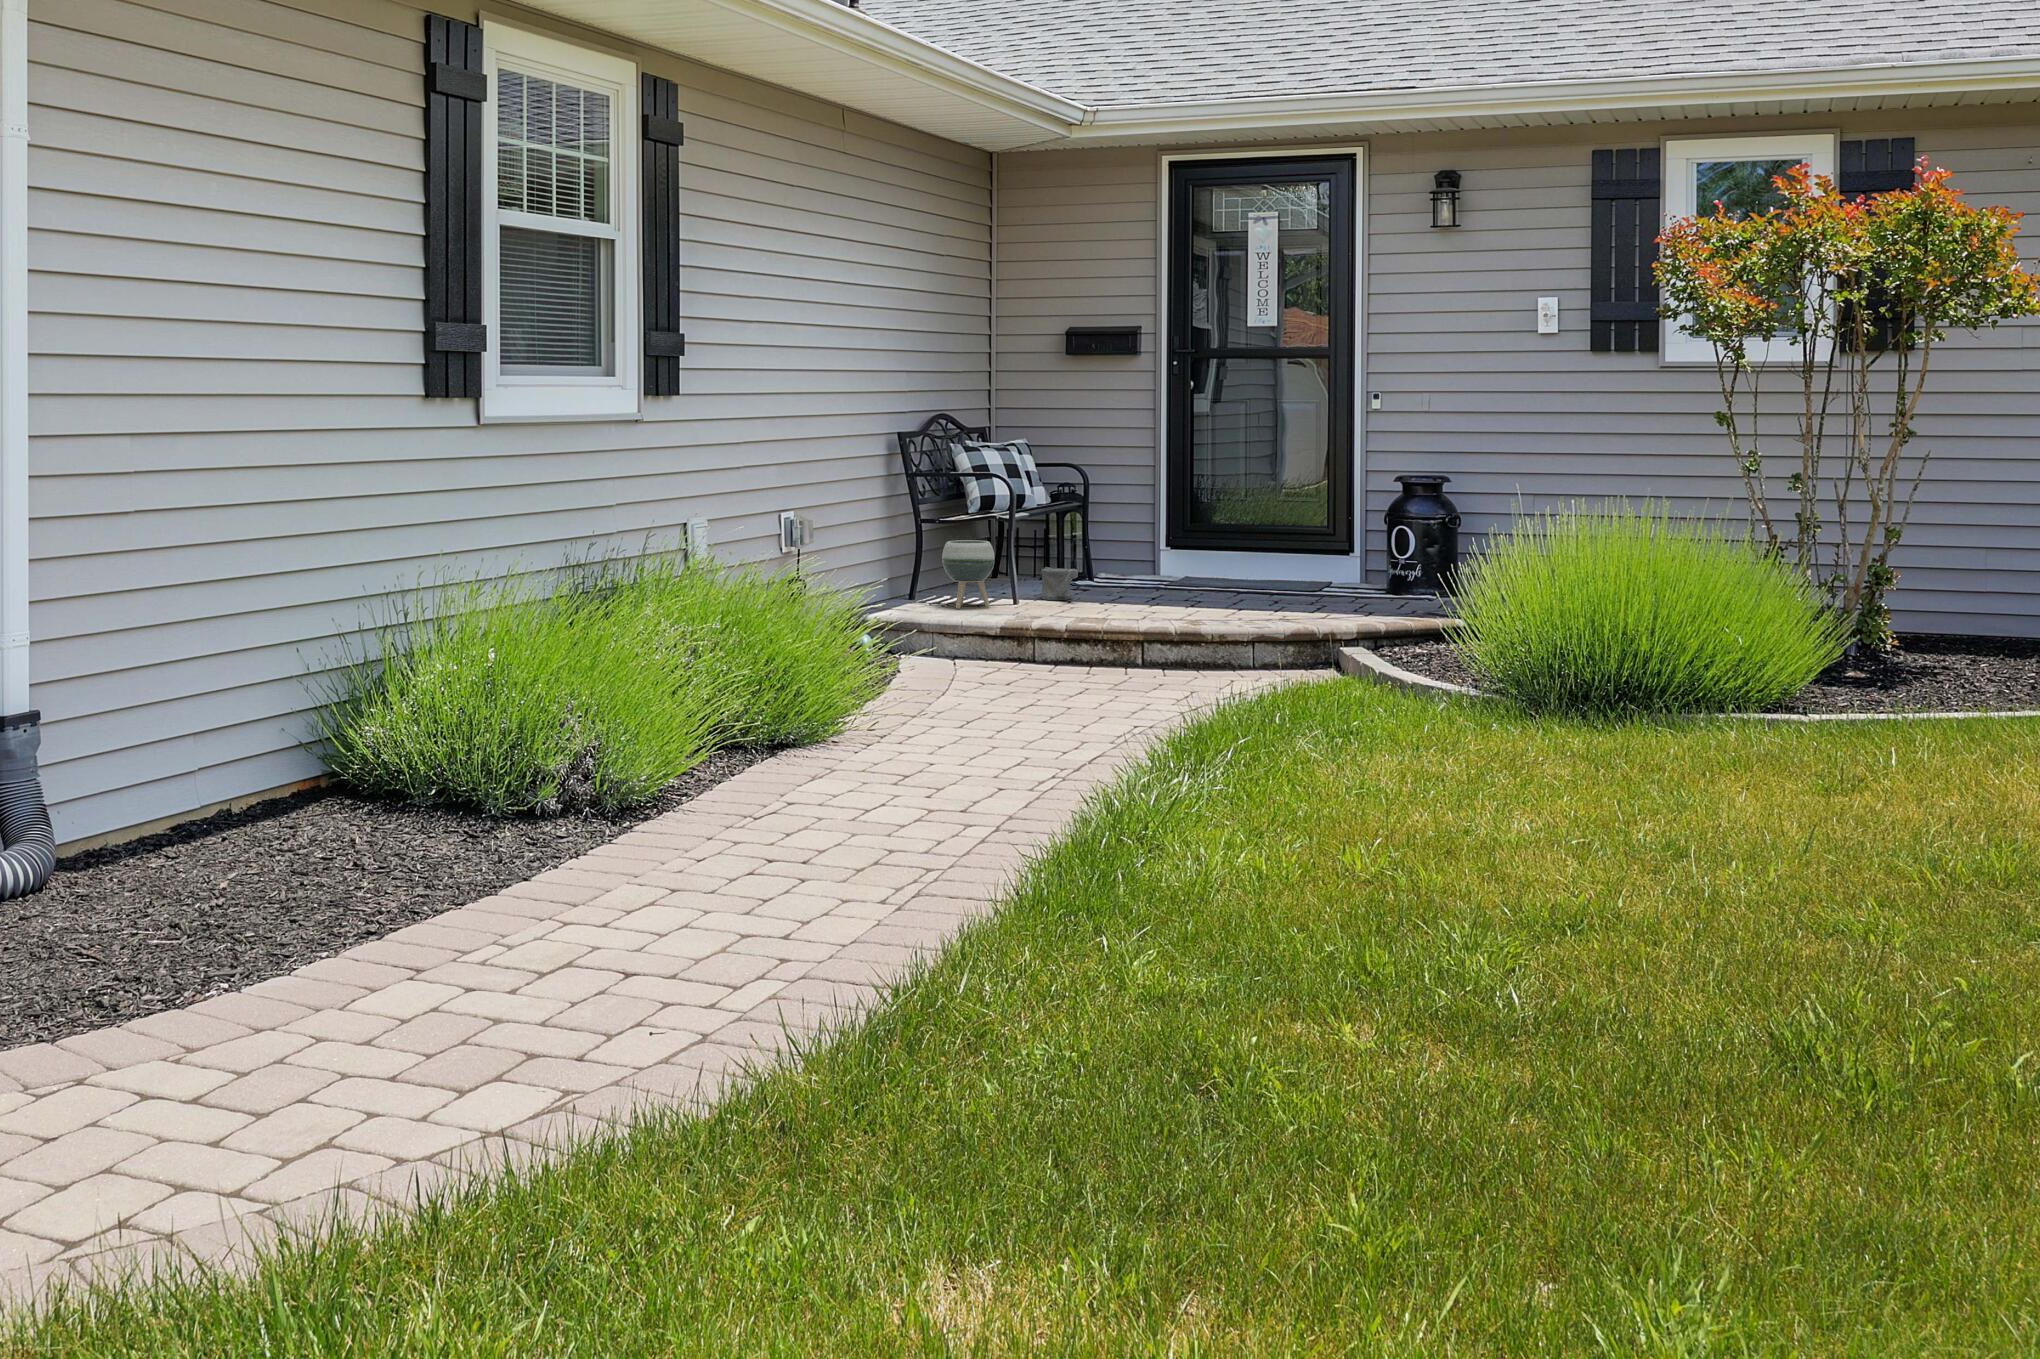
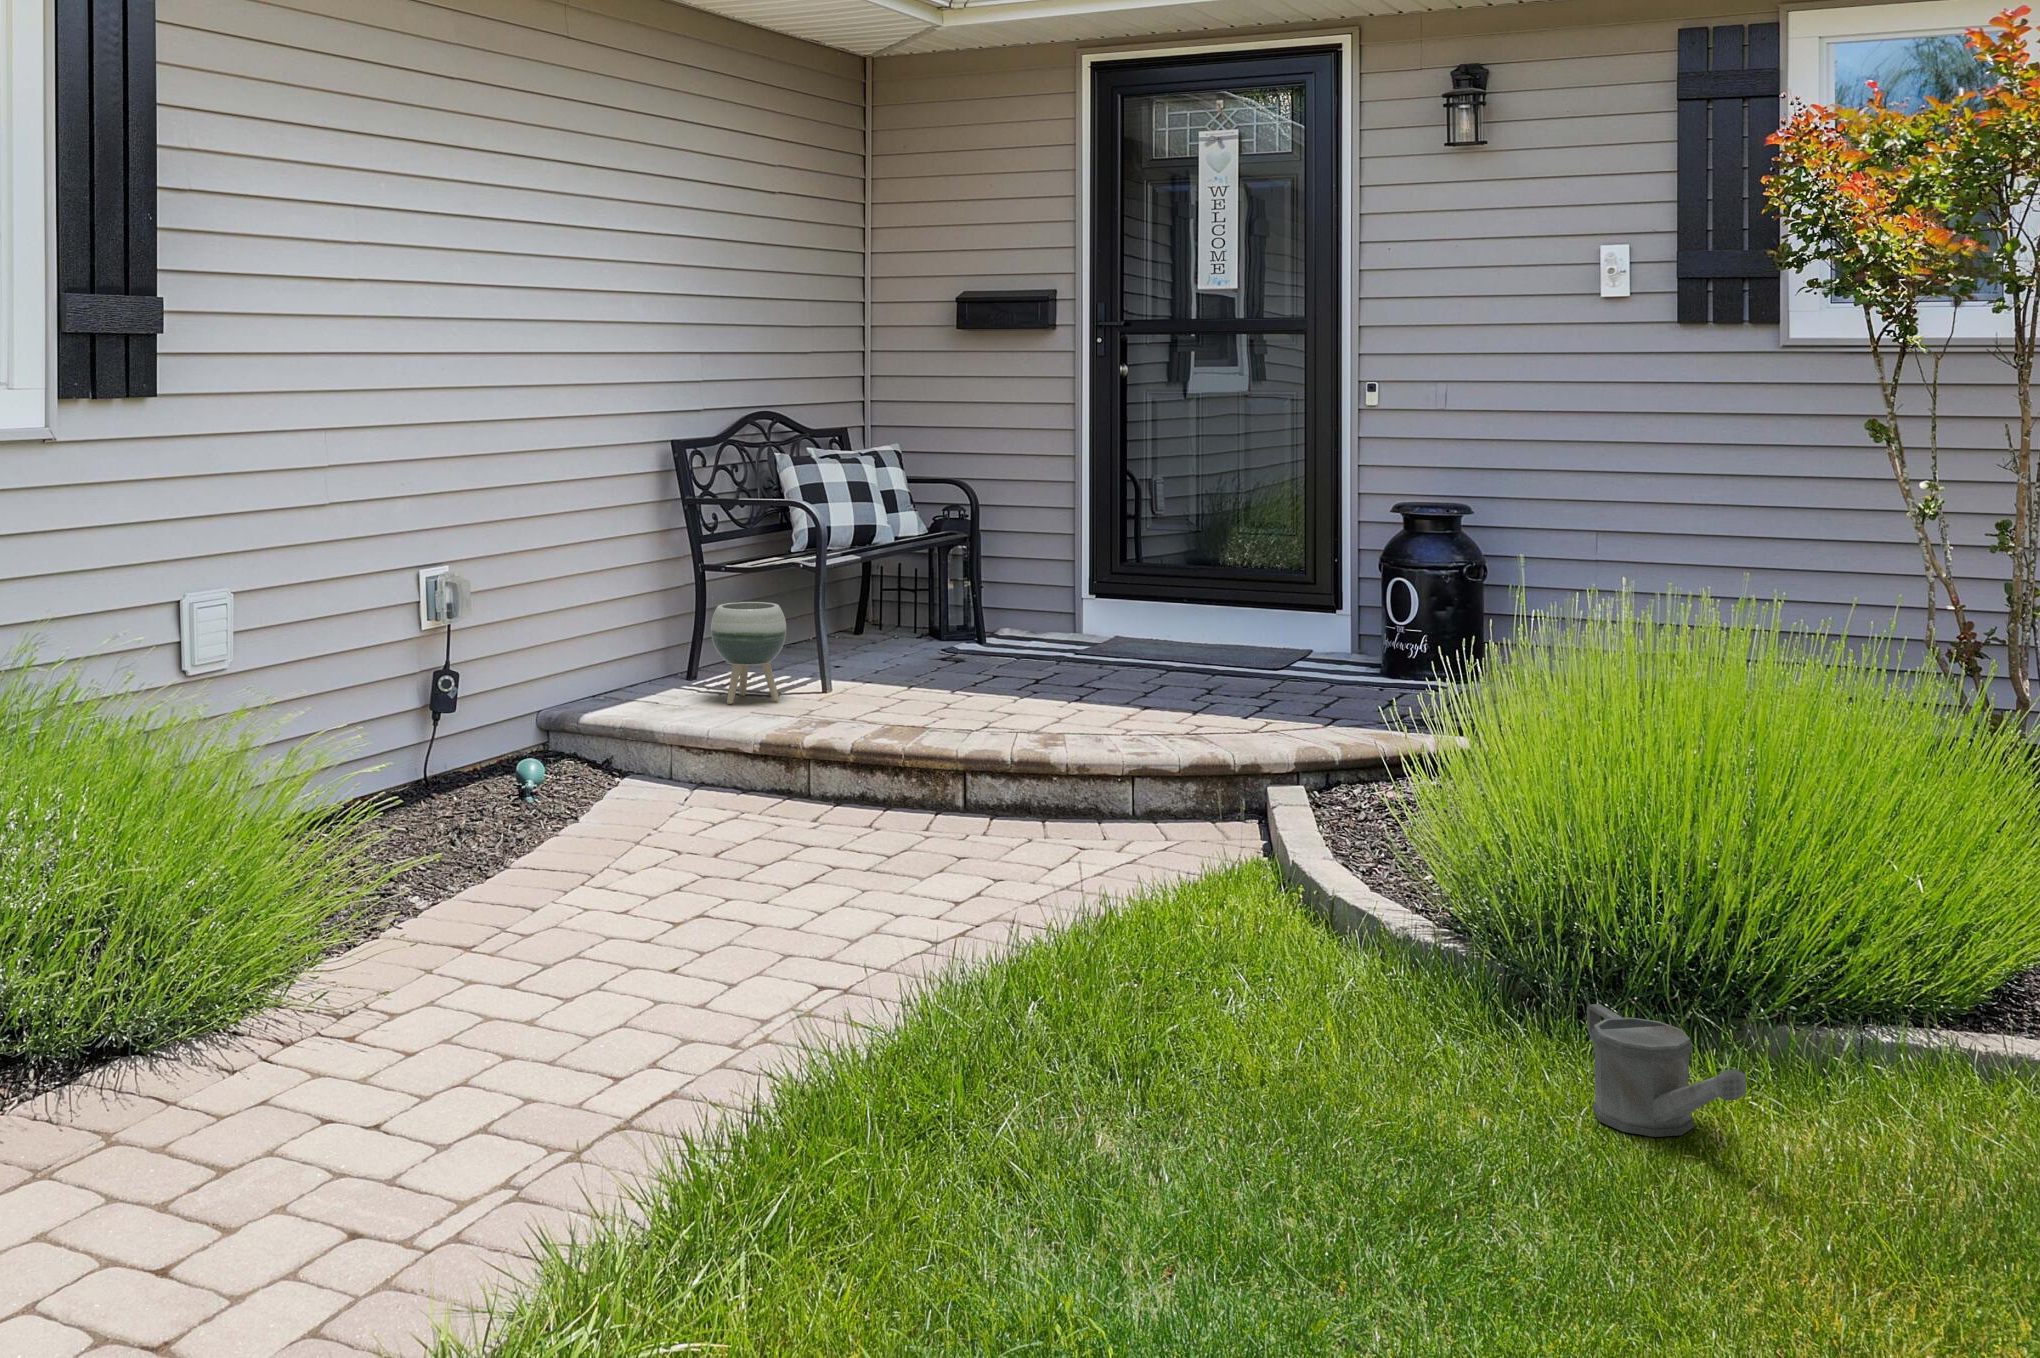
watering can: present [1041,567,1078,600] -> present [1587,1004,1746,1137]

